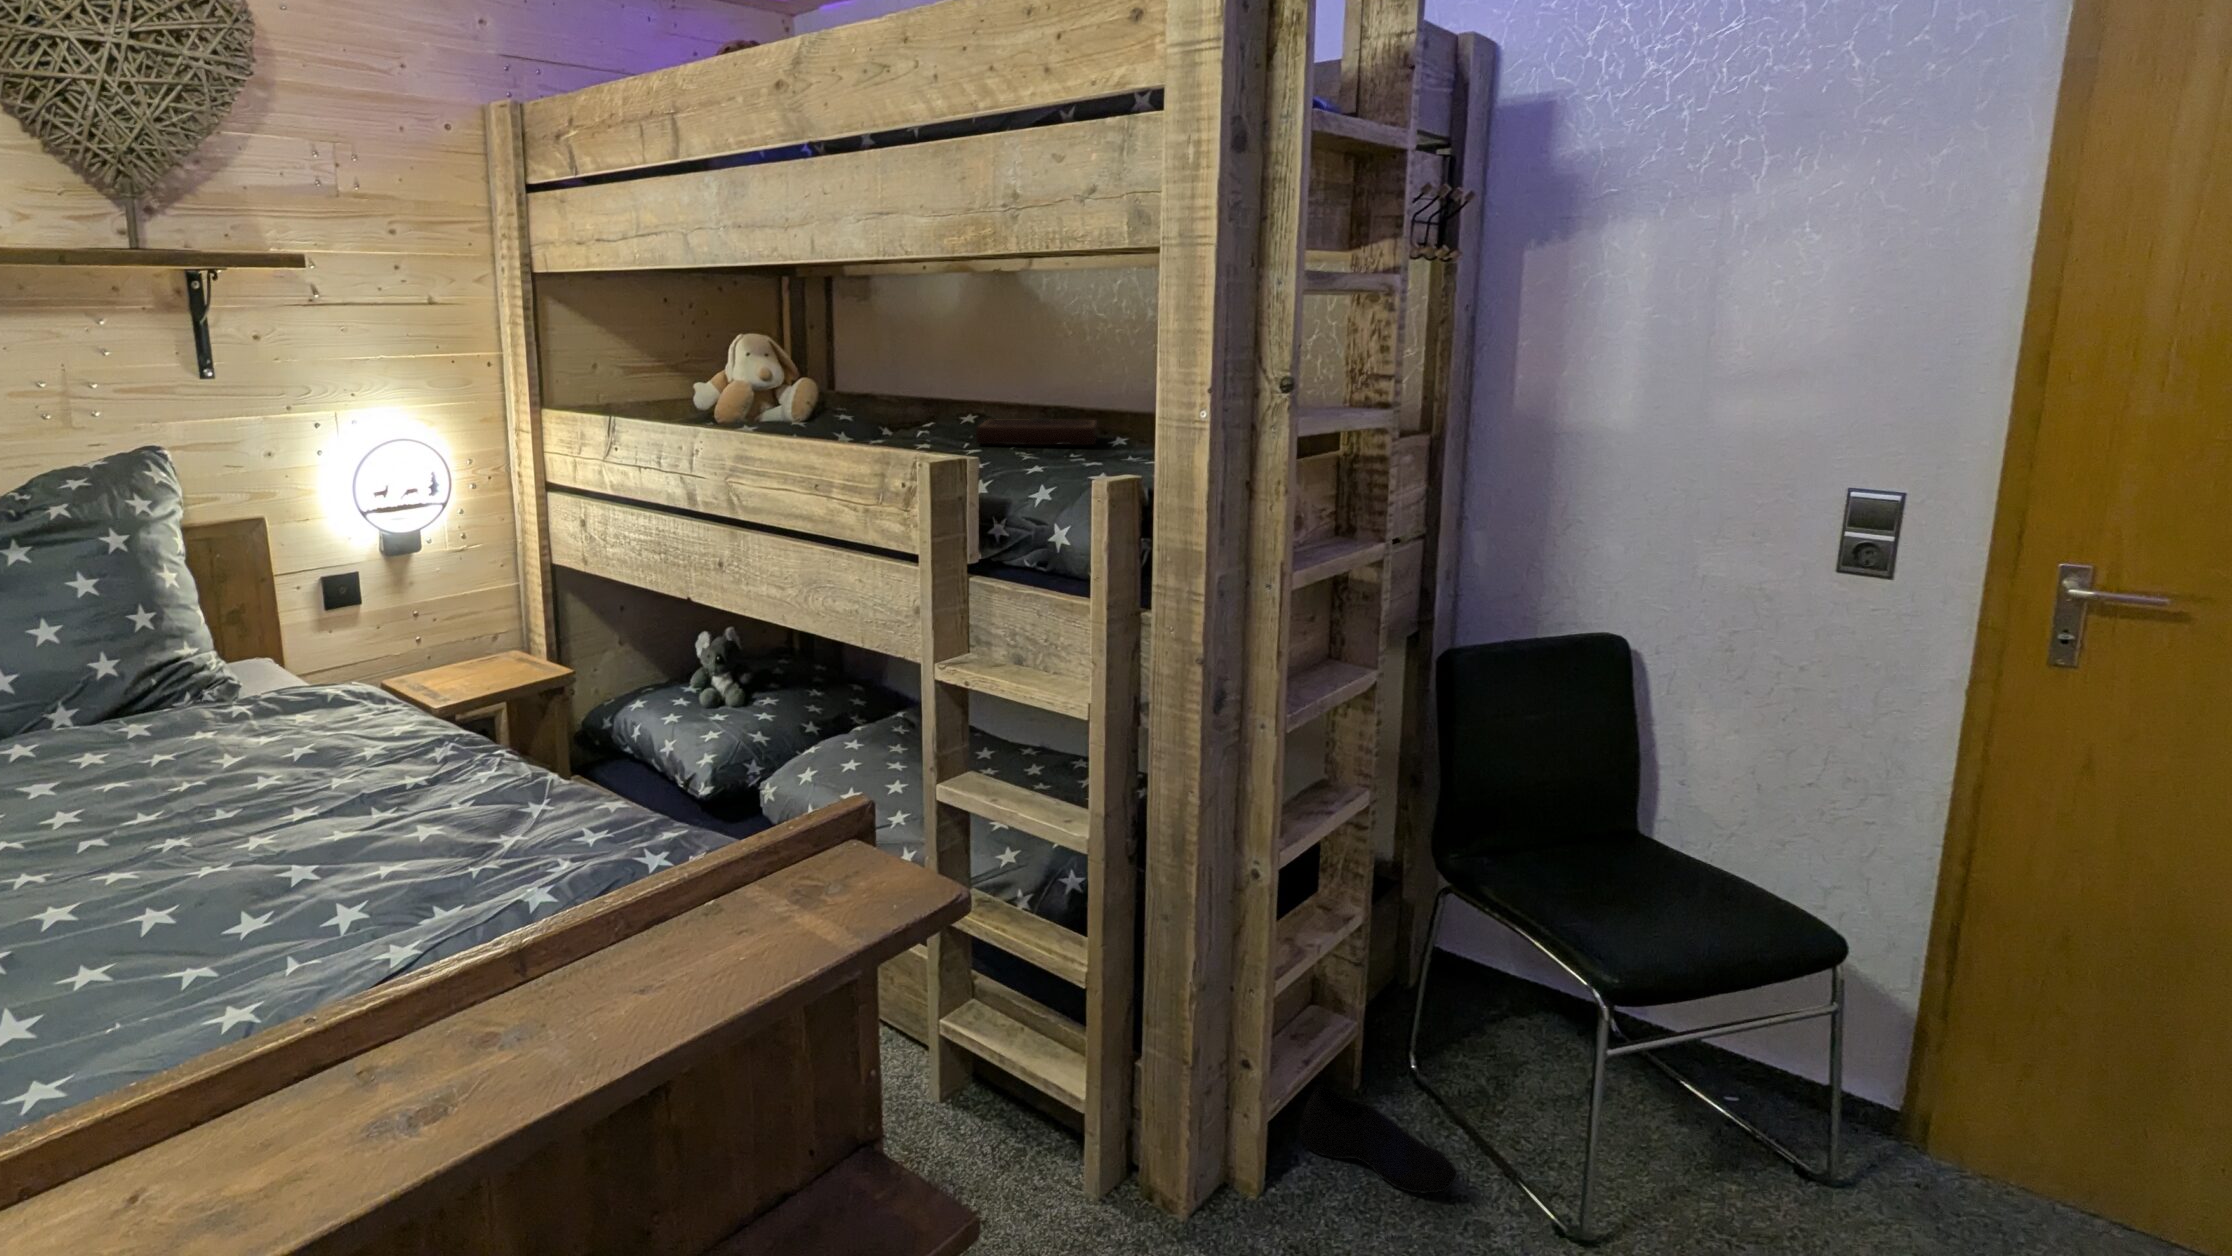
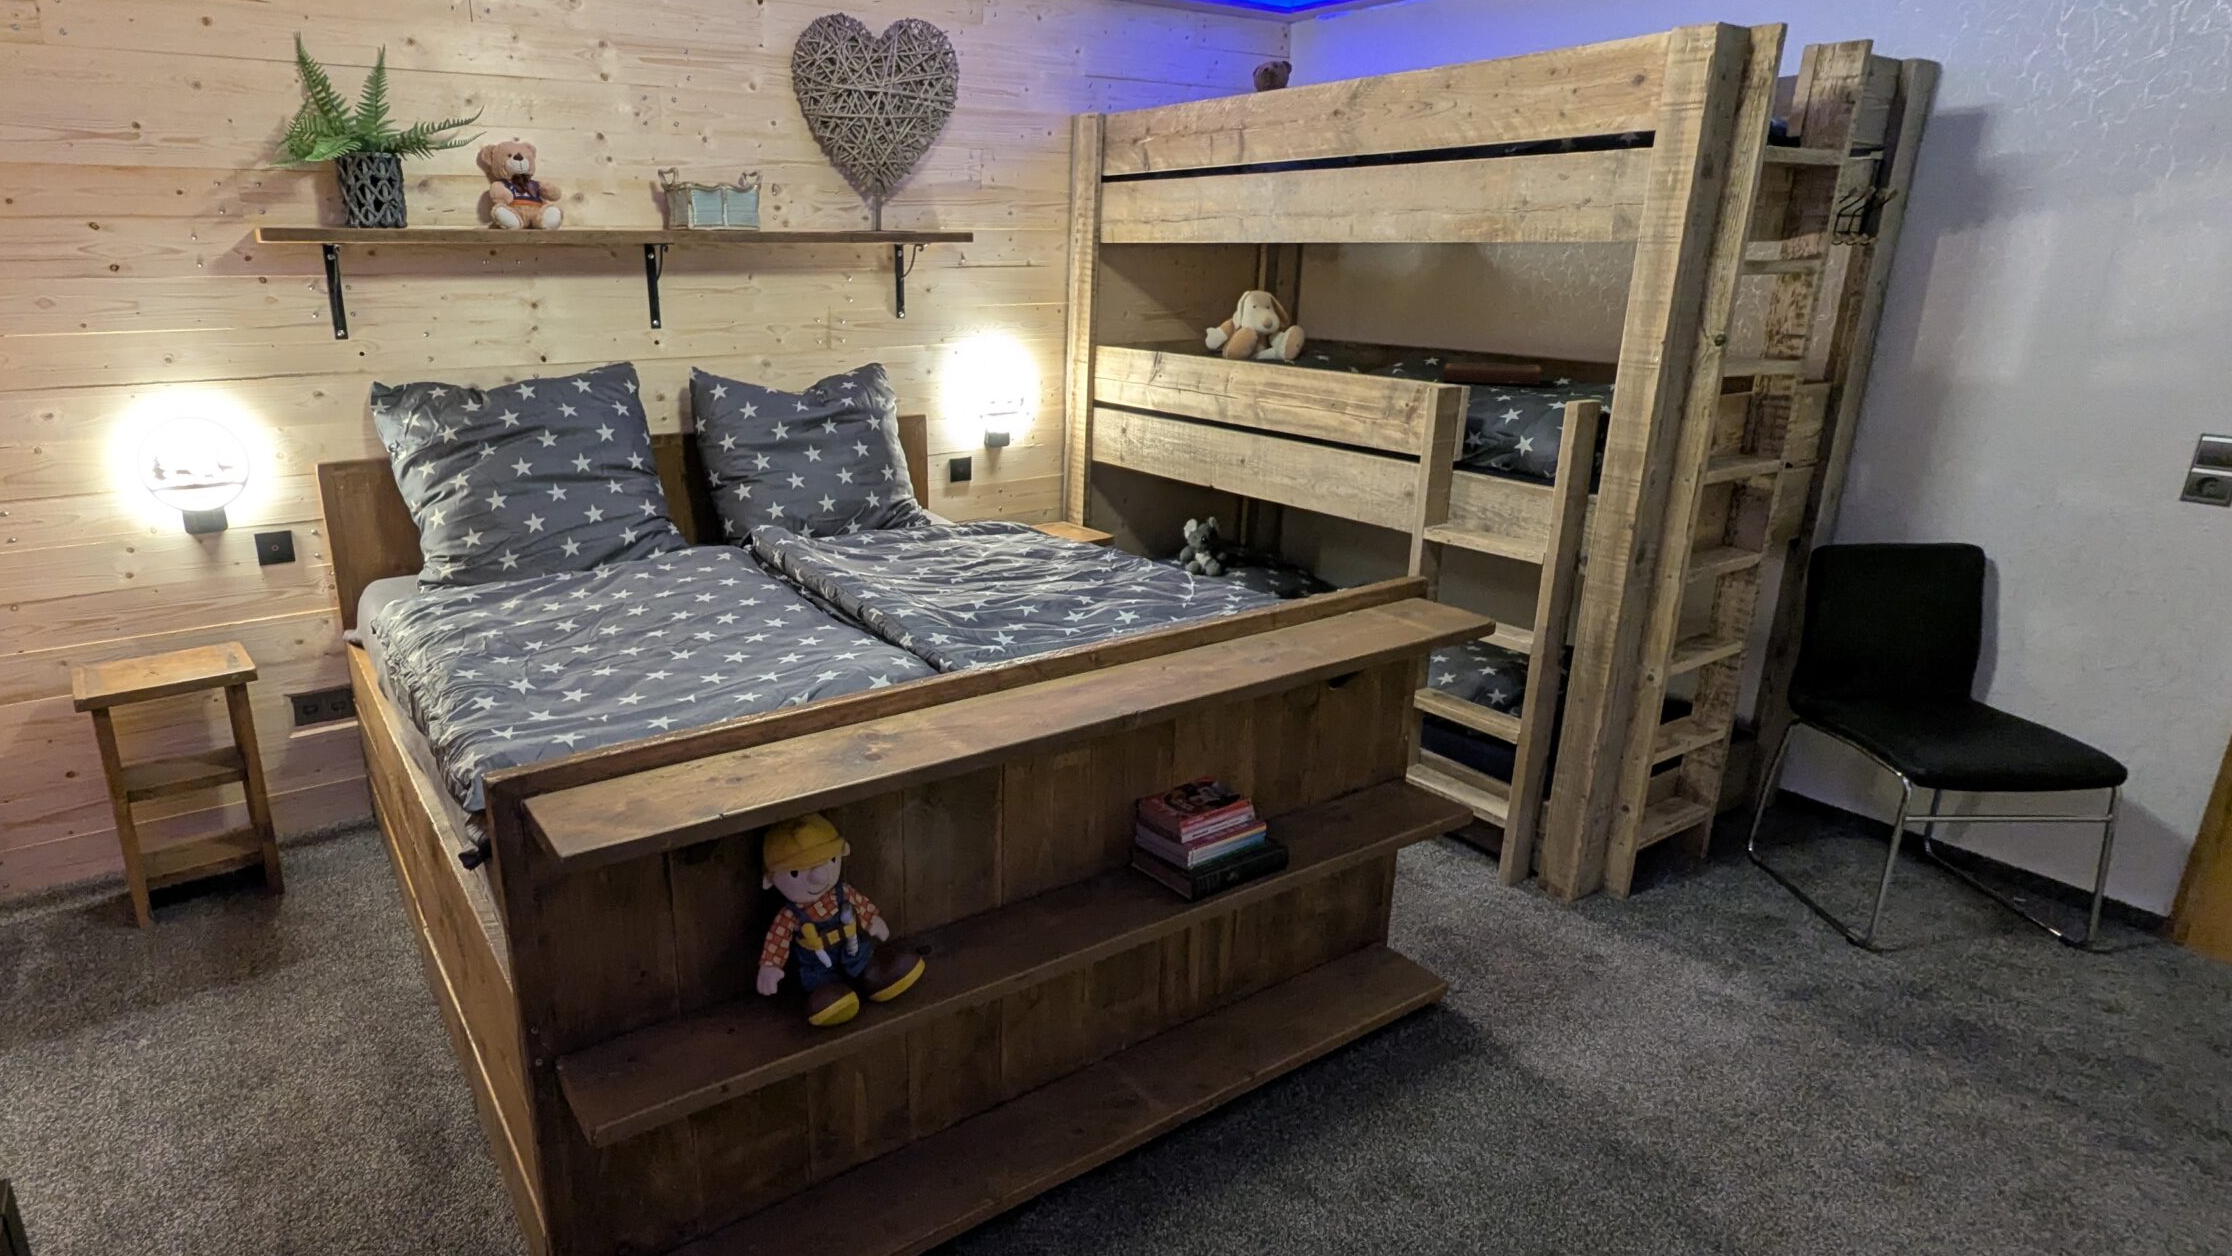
shoe: present [1299,1085,1458,1193] -> none [1652,839,1774,909]

